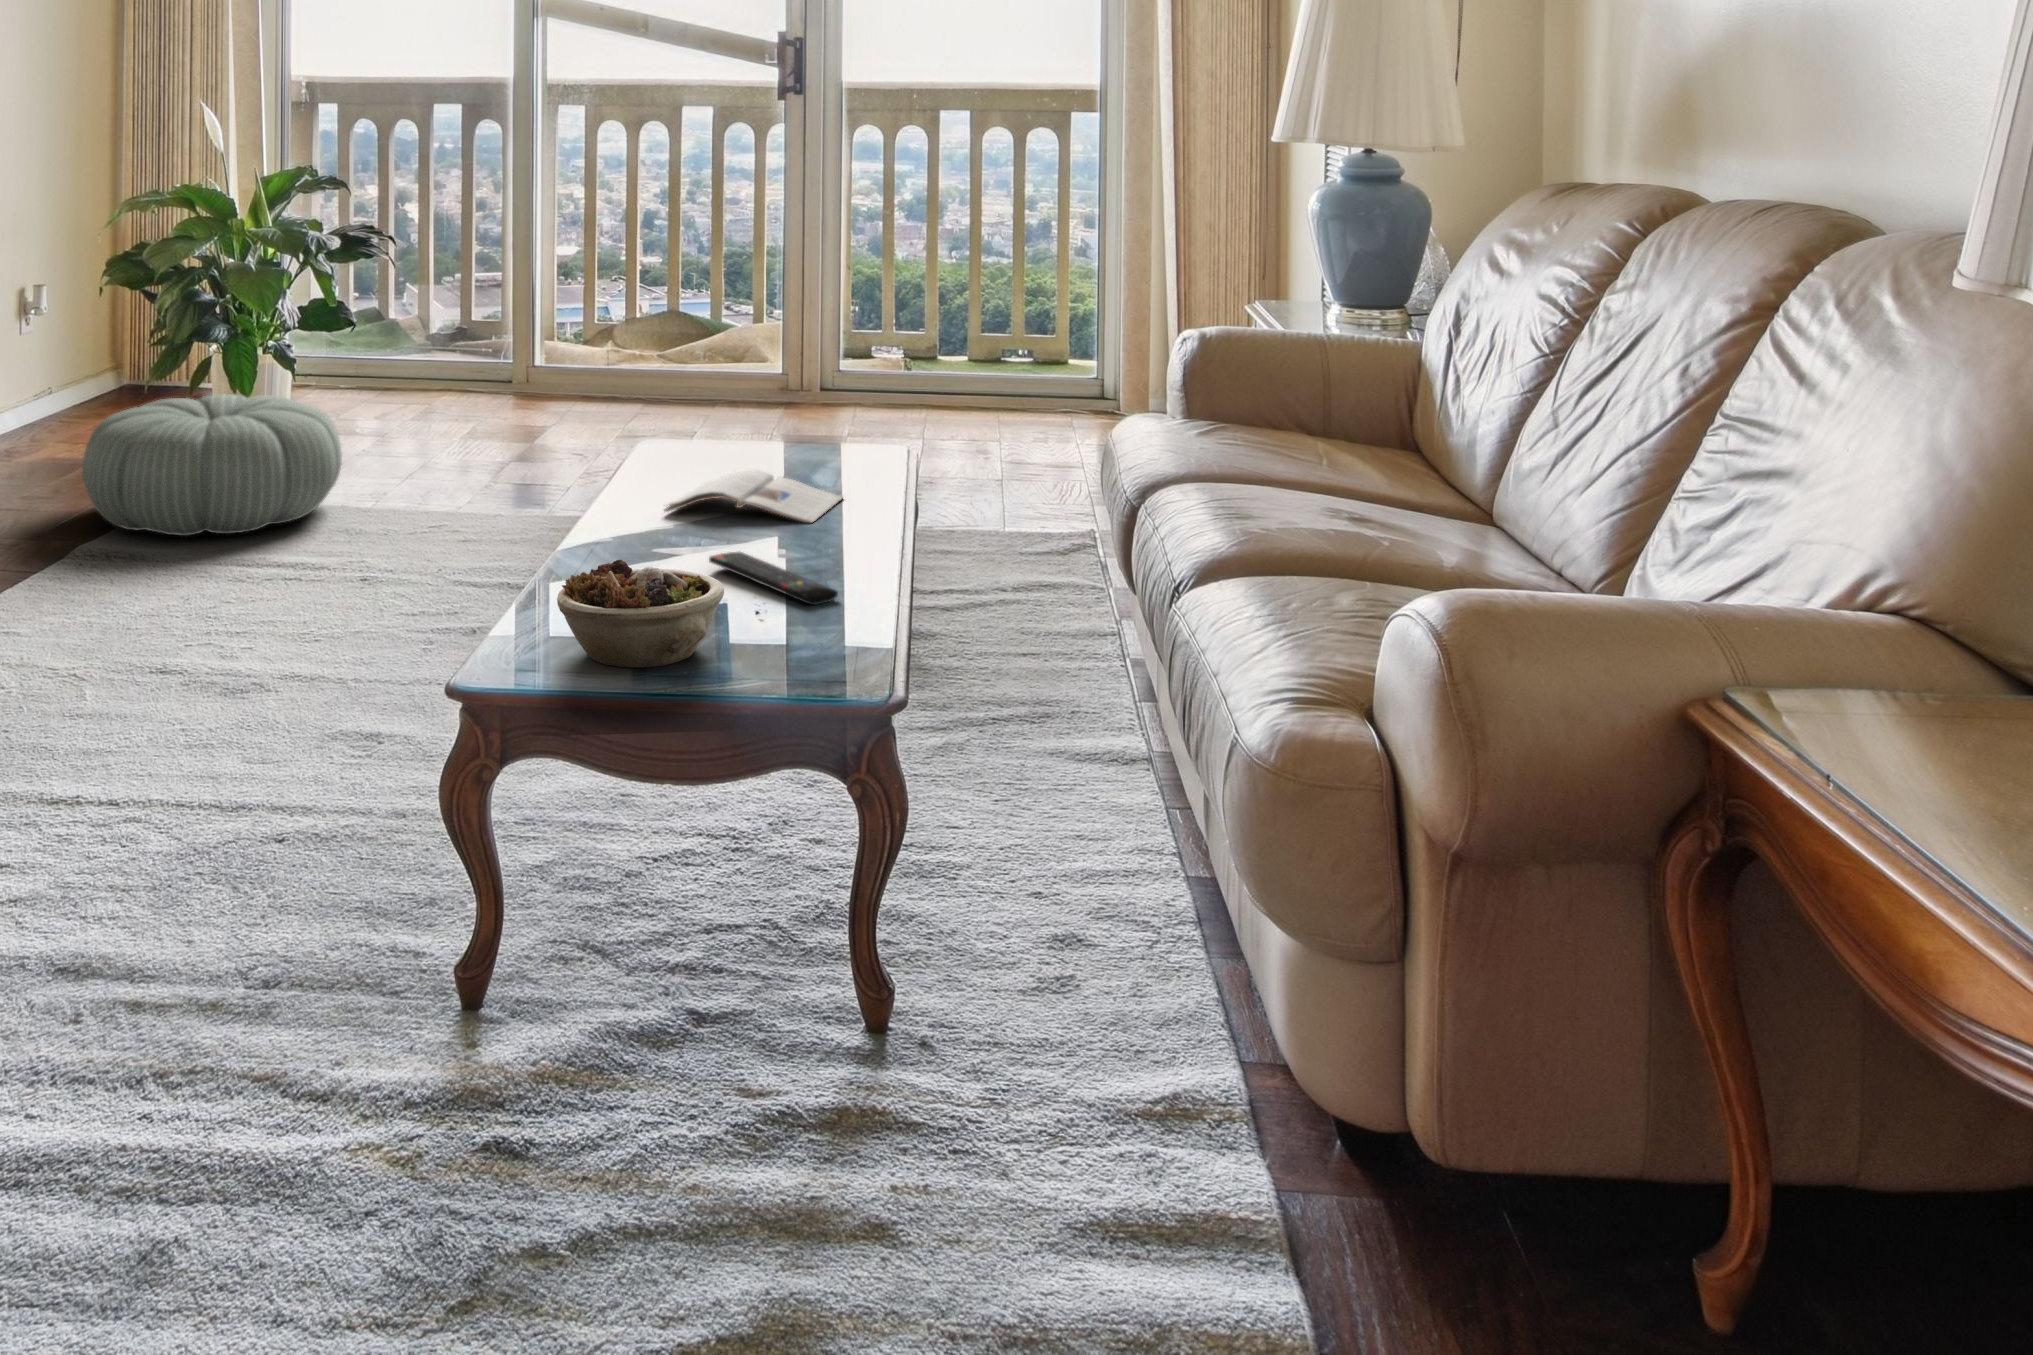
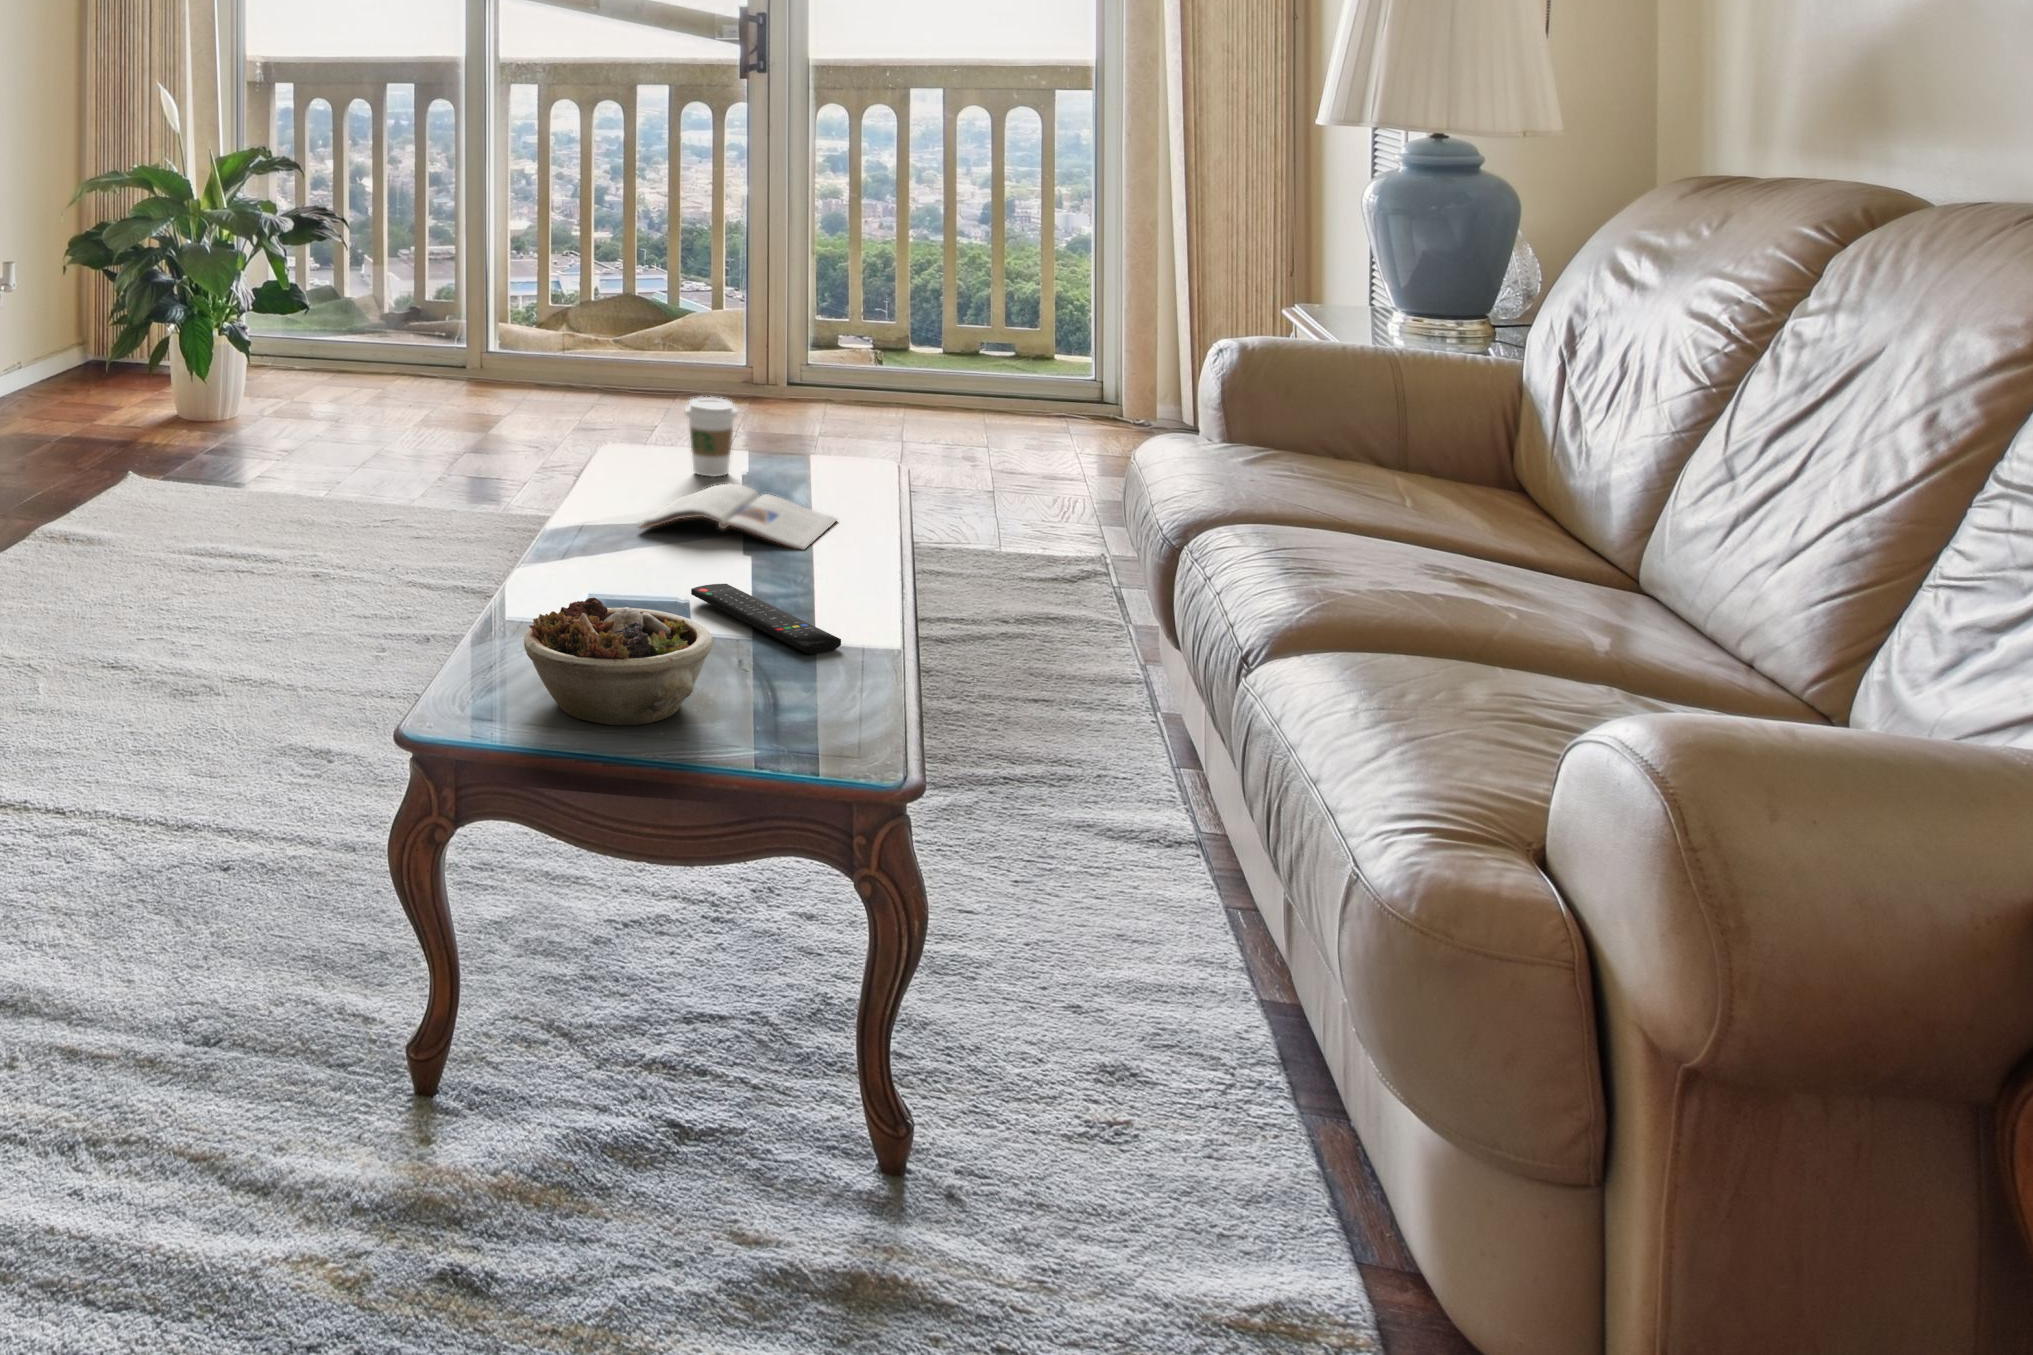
pouf: present [82,394,342,536] -> none [53,374,304,517]
coffee cup: none [708,394,757,466] -> present [685,397,738,476]

